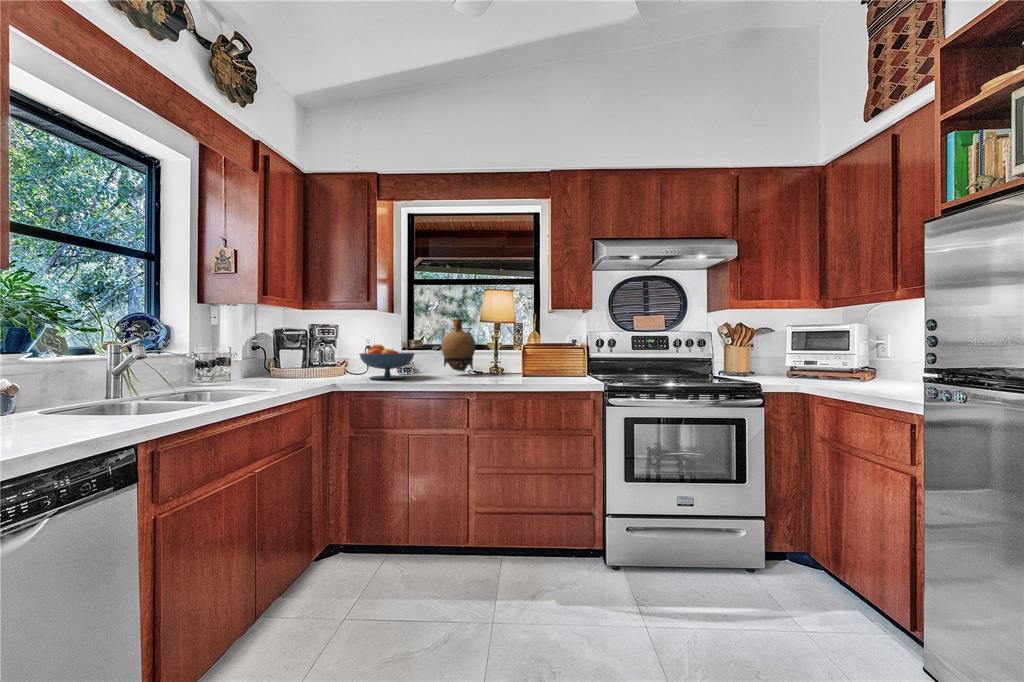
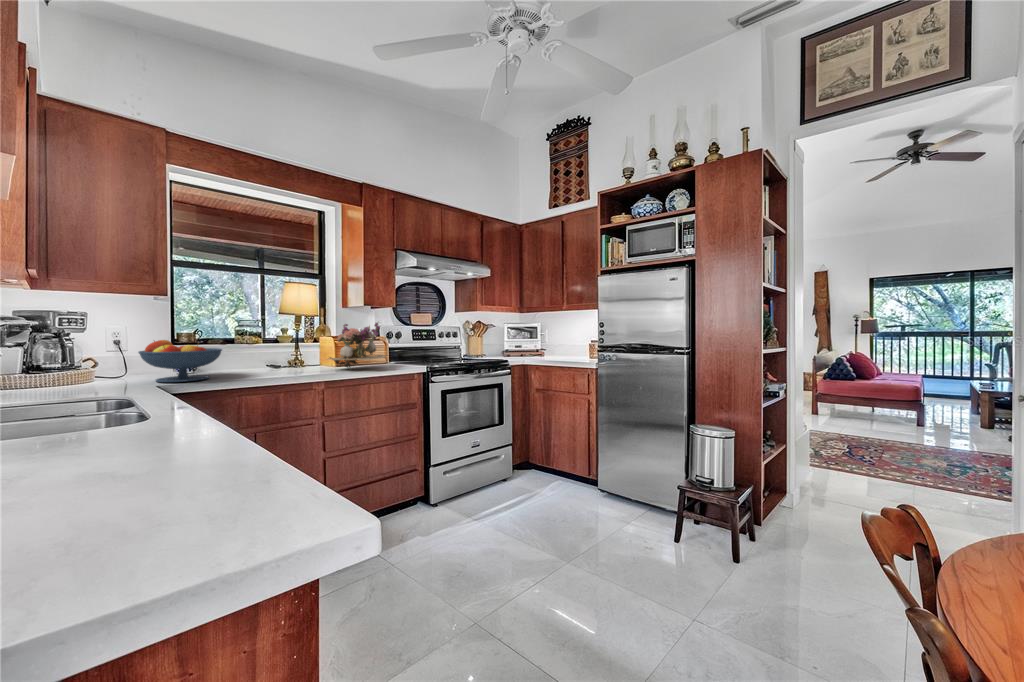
vase: present [441,319,475,372] -> none [241,311,282,368]
flower arrangement: none [499,326,569,380] -> present [328,323,386,368]

